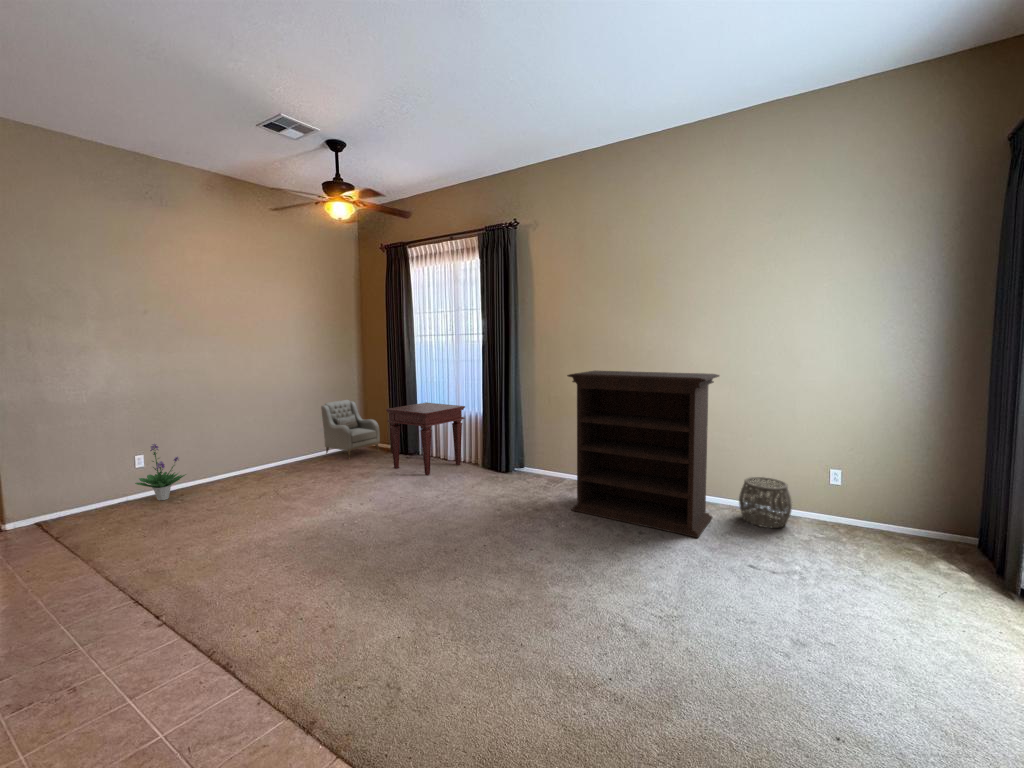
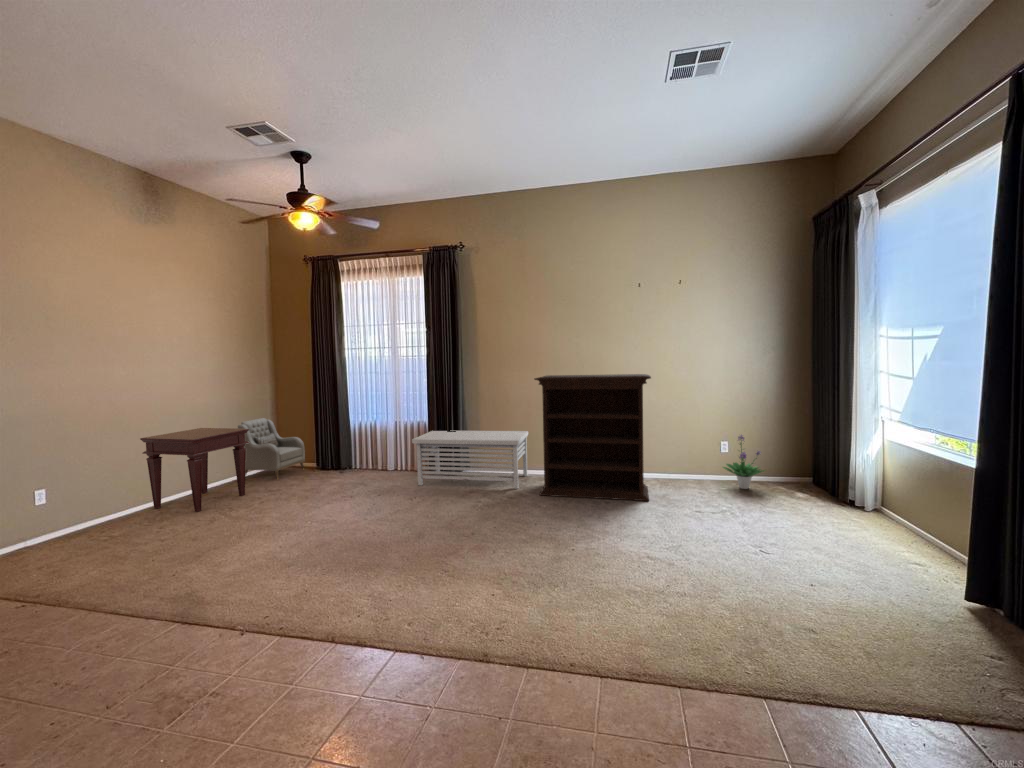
side table: present [386,402,465,475] -> present [140,428,249,512]
storage bench: none [454,423,583,498] -> present [412,431,528,489]
potted plant: present [135,444,186,500] -> present [723,435,765,489]
woven basket: present [739,477,792,528] -> none [664,452,702,489]

